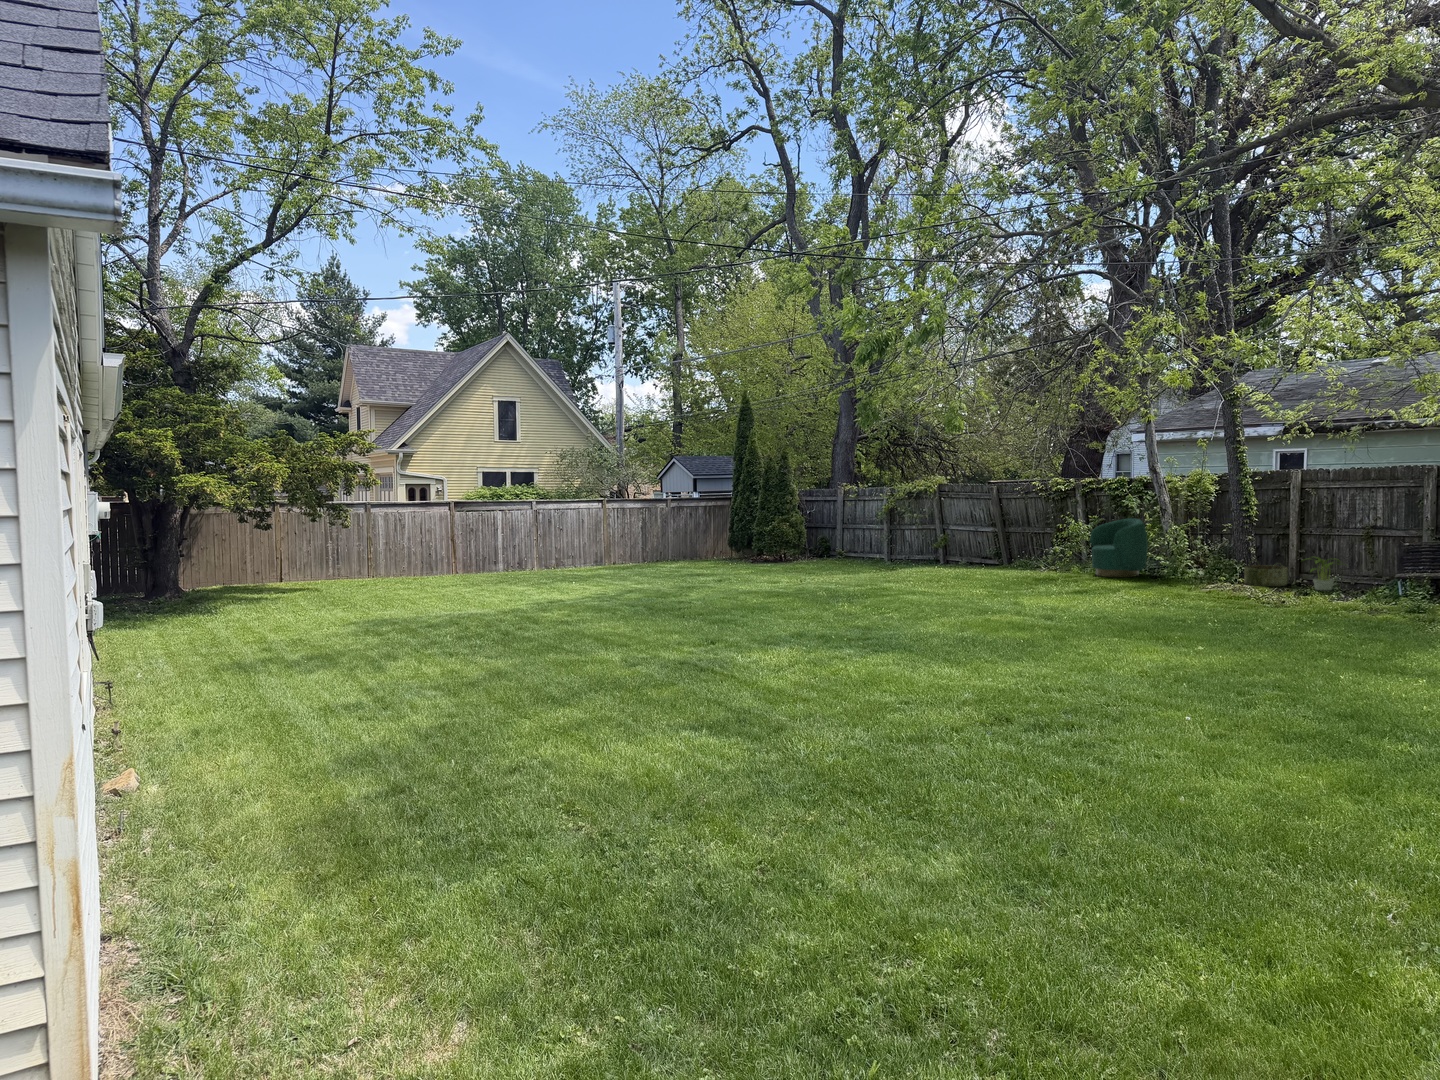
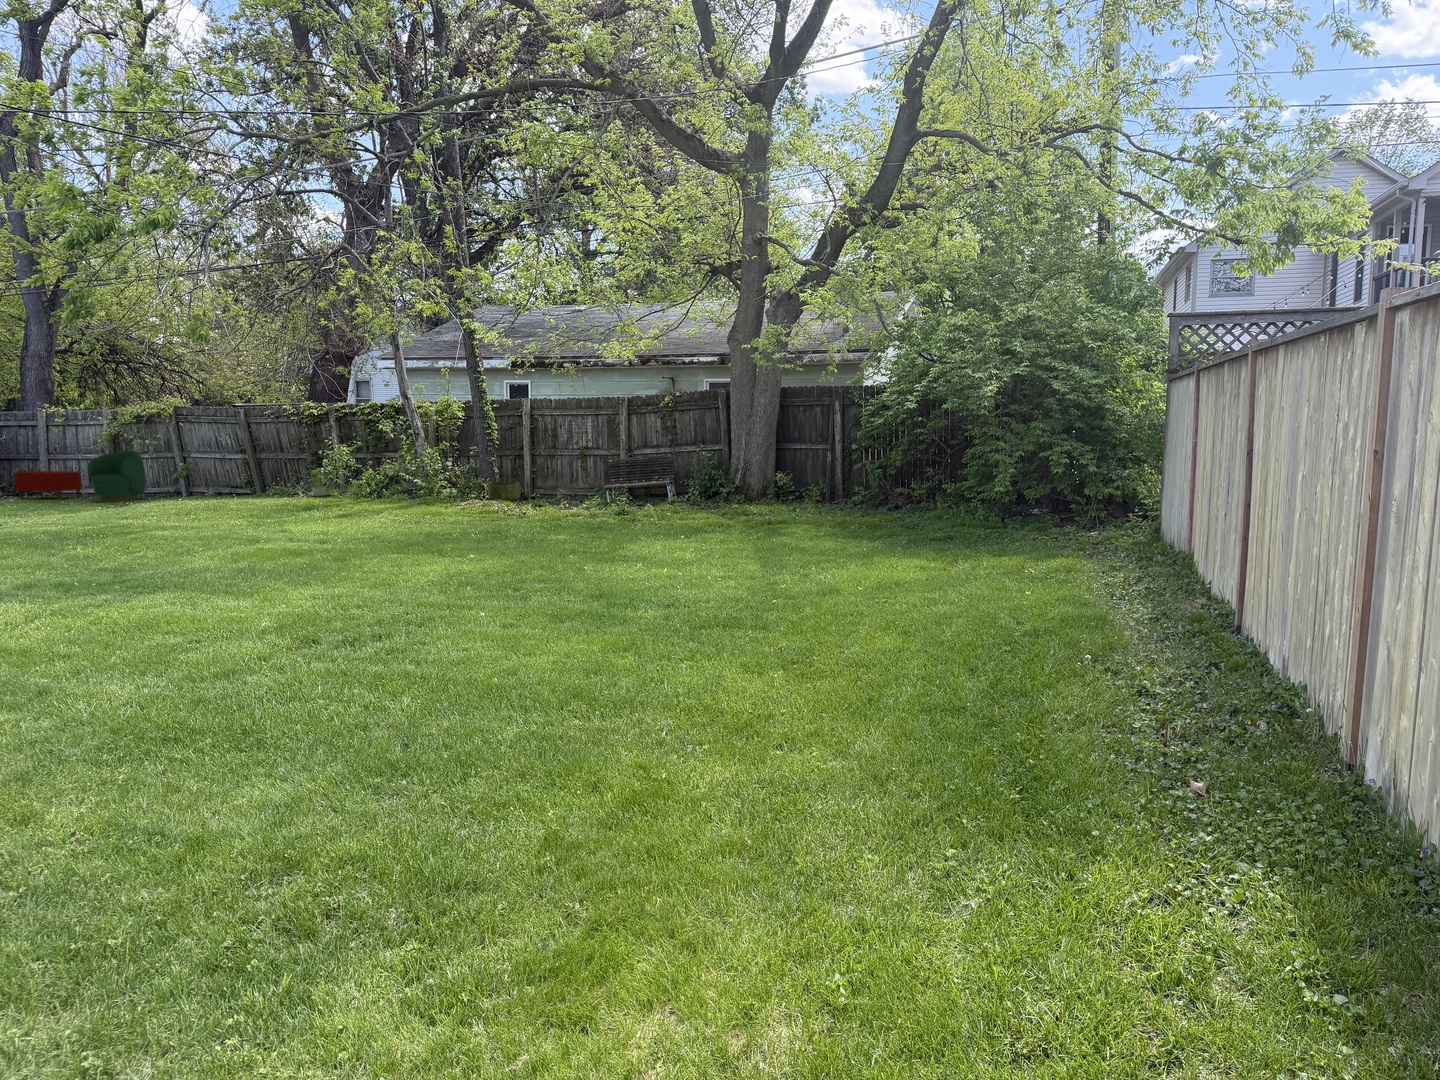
armchair: present [1090,518,1148,577] -> present [87,450,145,502]
bench: none [828,536,871,560] -> present [14,471,82,500]
potted plant: present [1309,557,1341,590] -> present [309,470,332,496]

